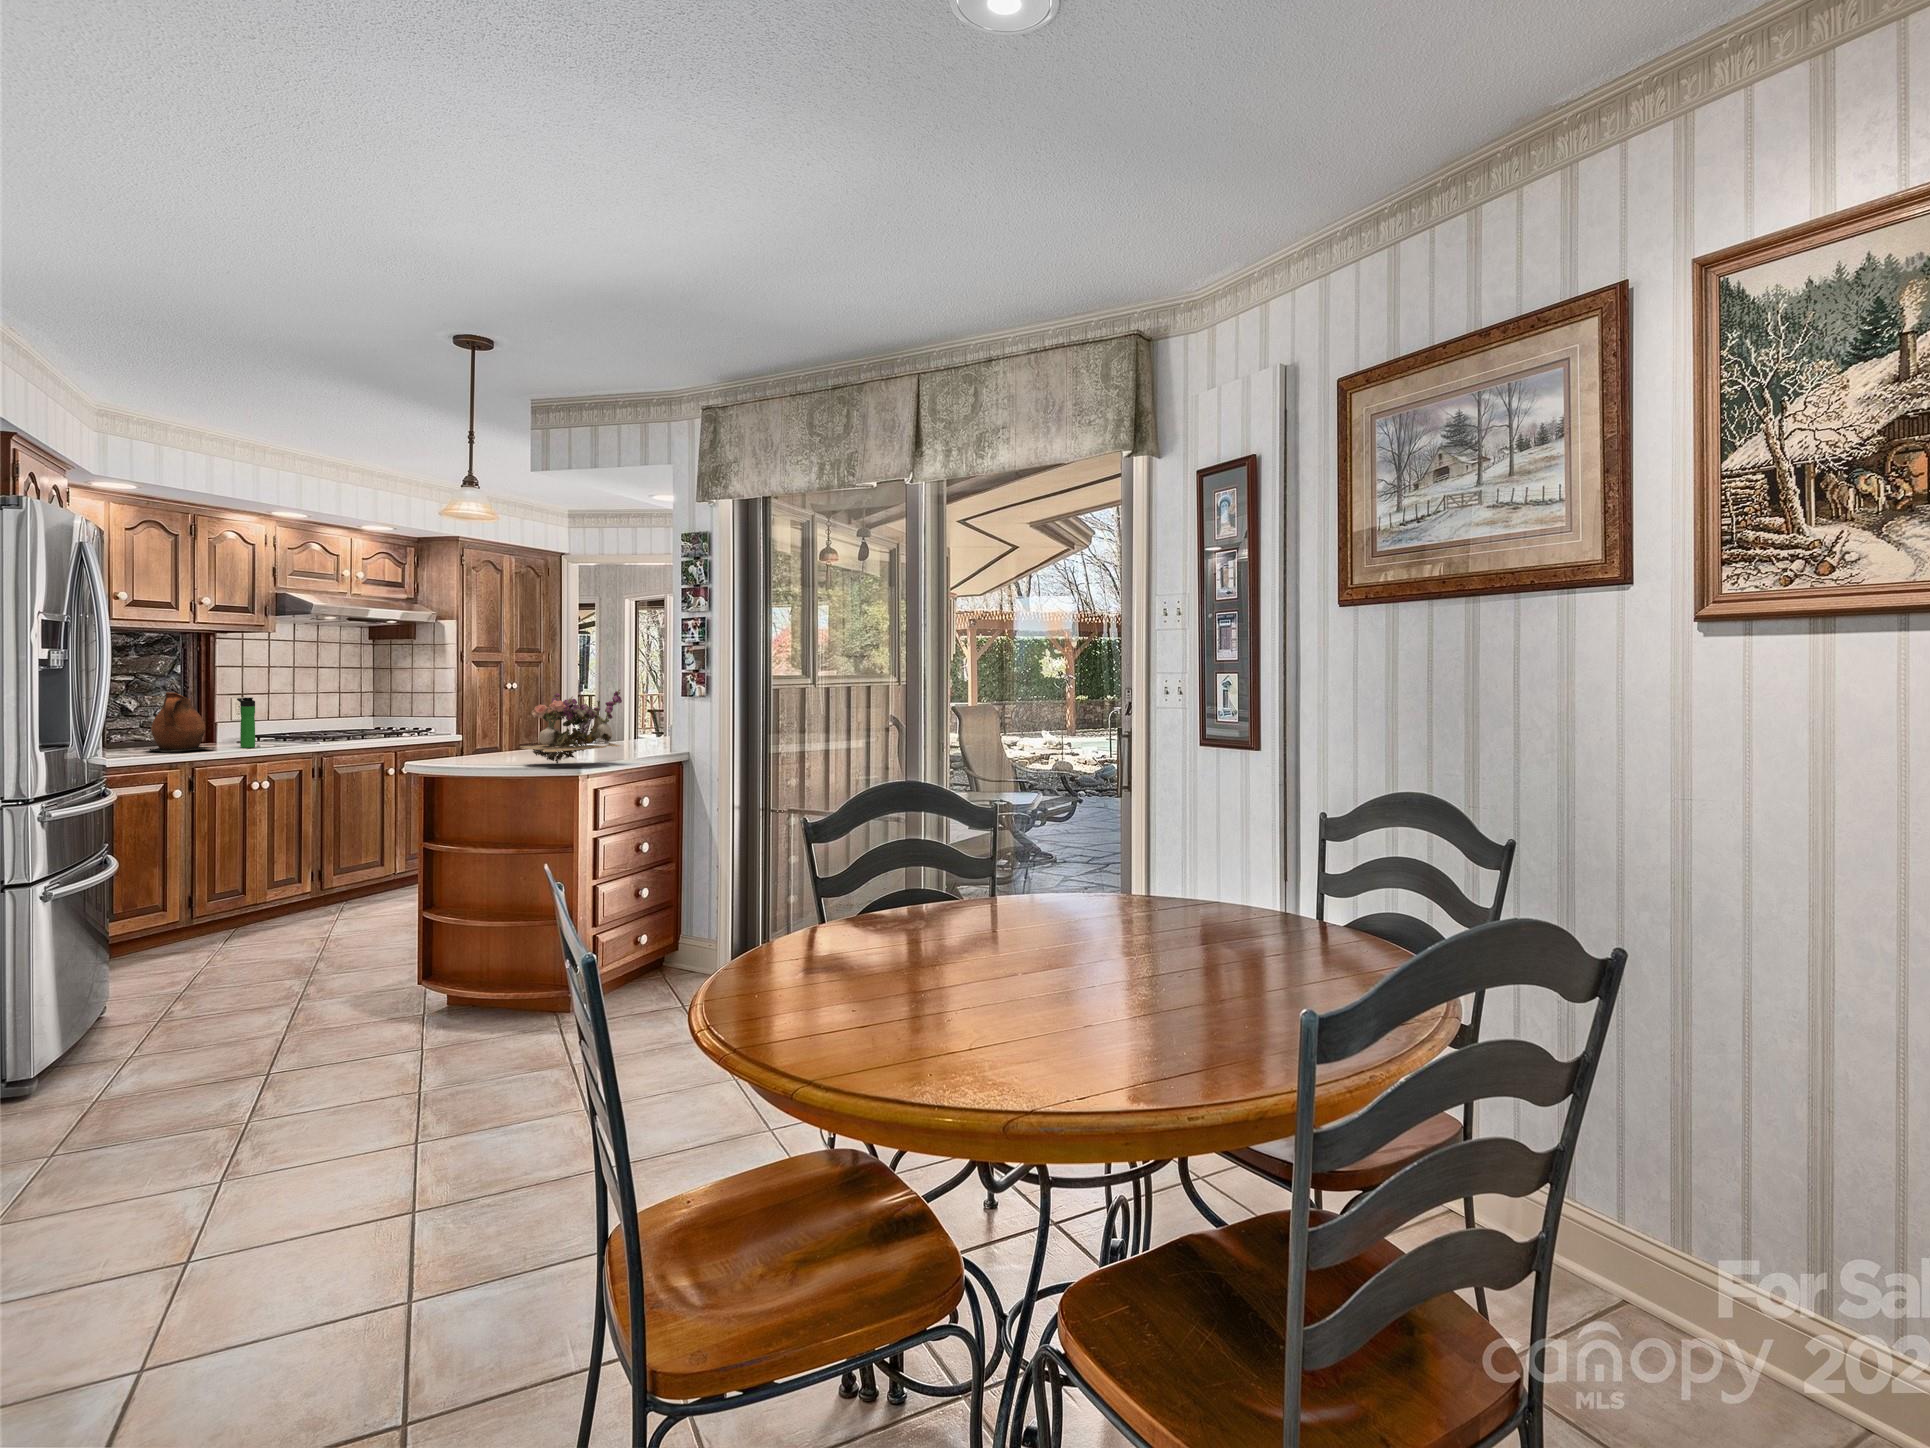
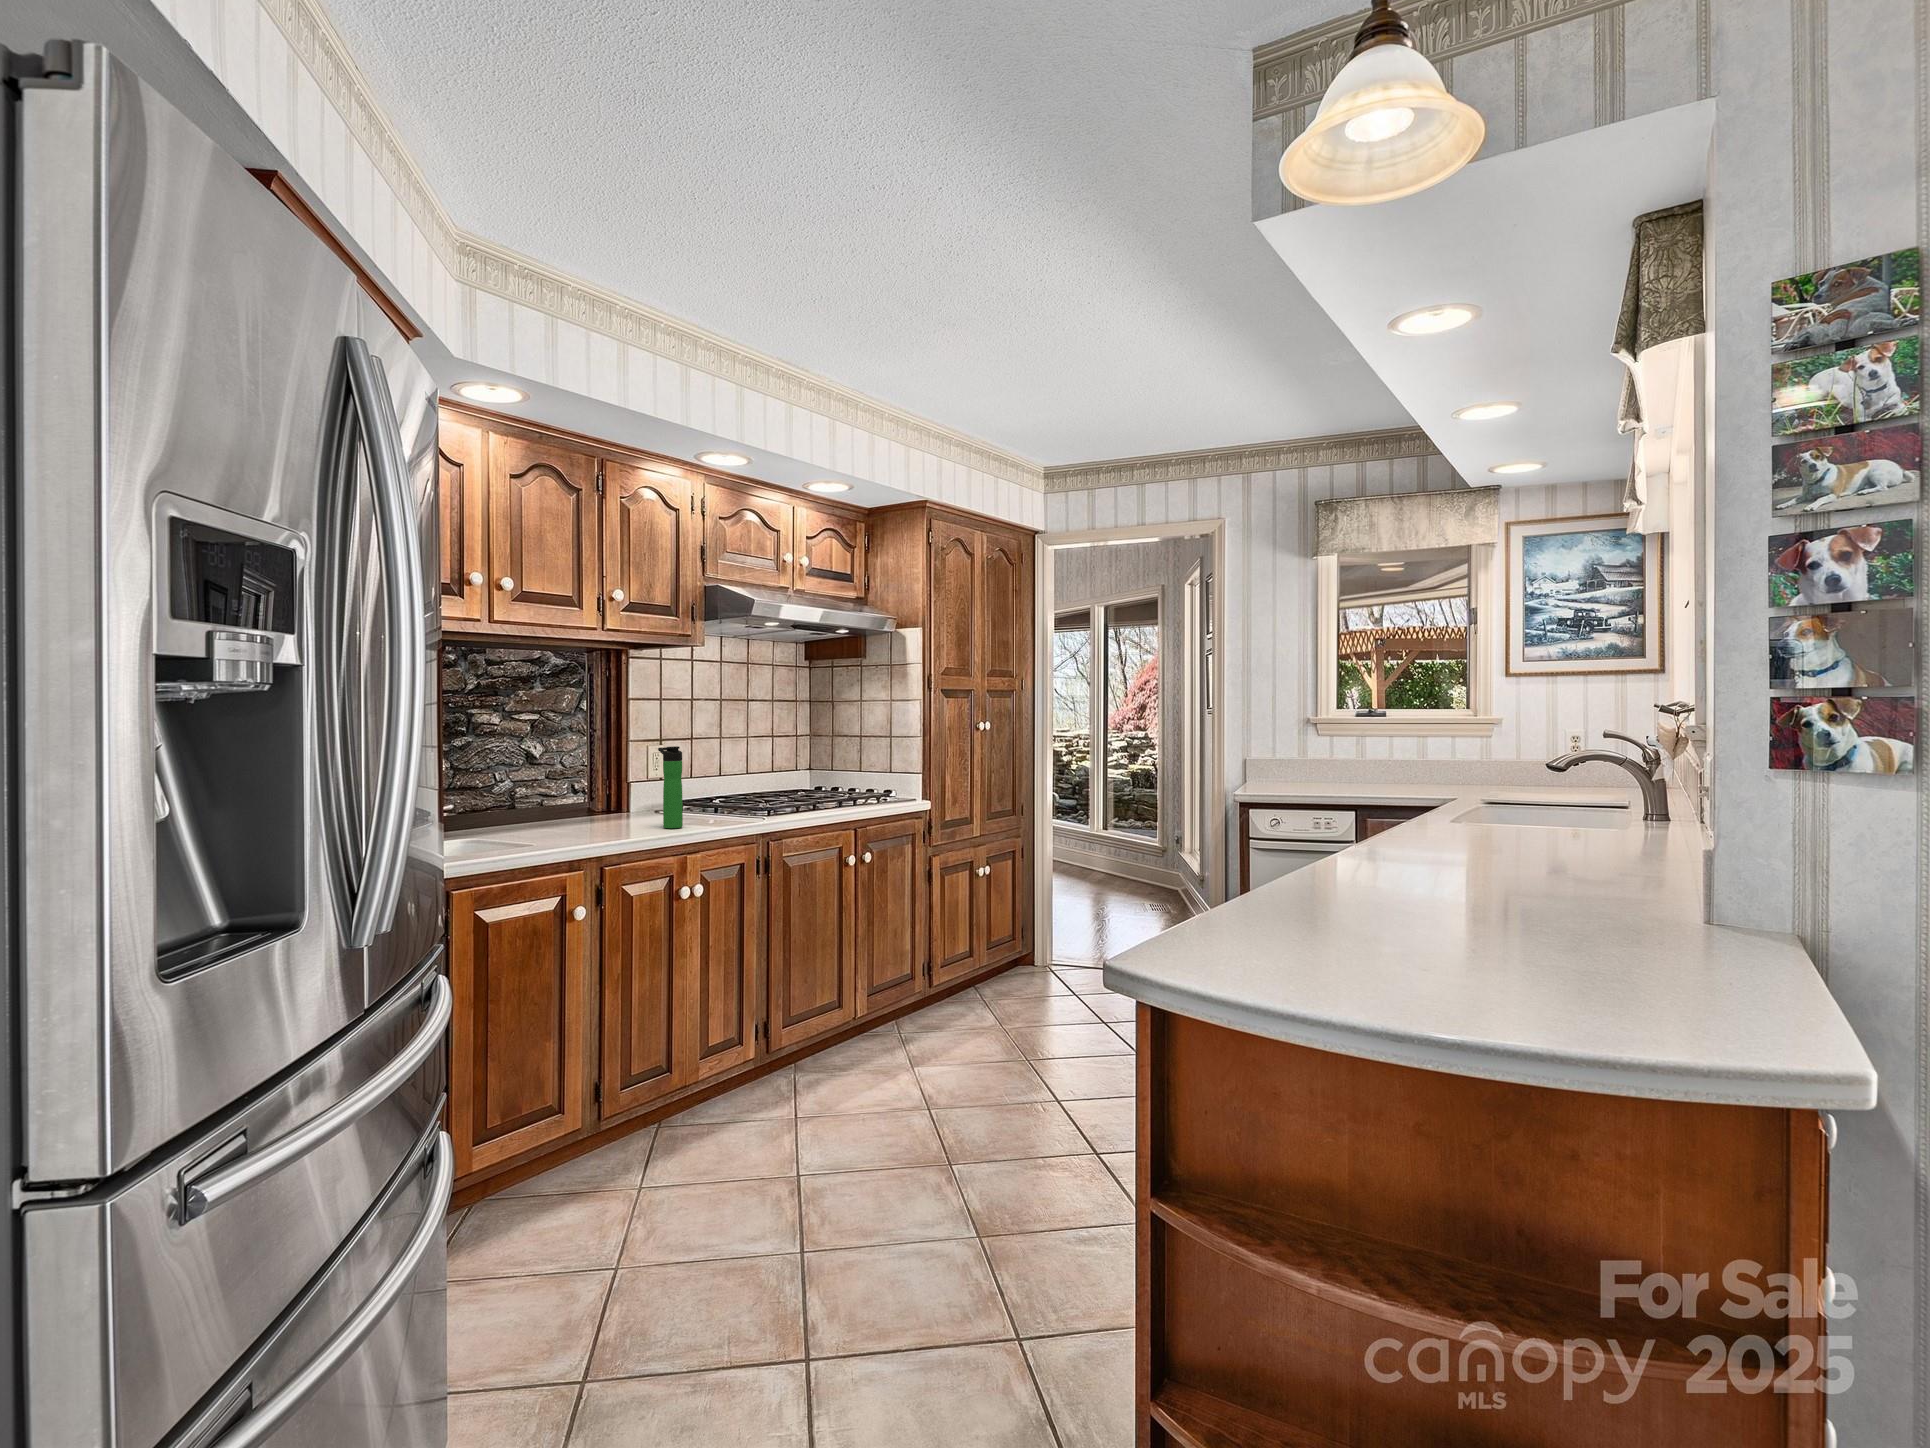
flower arrangement: present [520,689,622,763] -> none [1275,726,1572,931]
ceramic pitcher: present [144,693,215,751] -> none [538,740,631,836]

